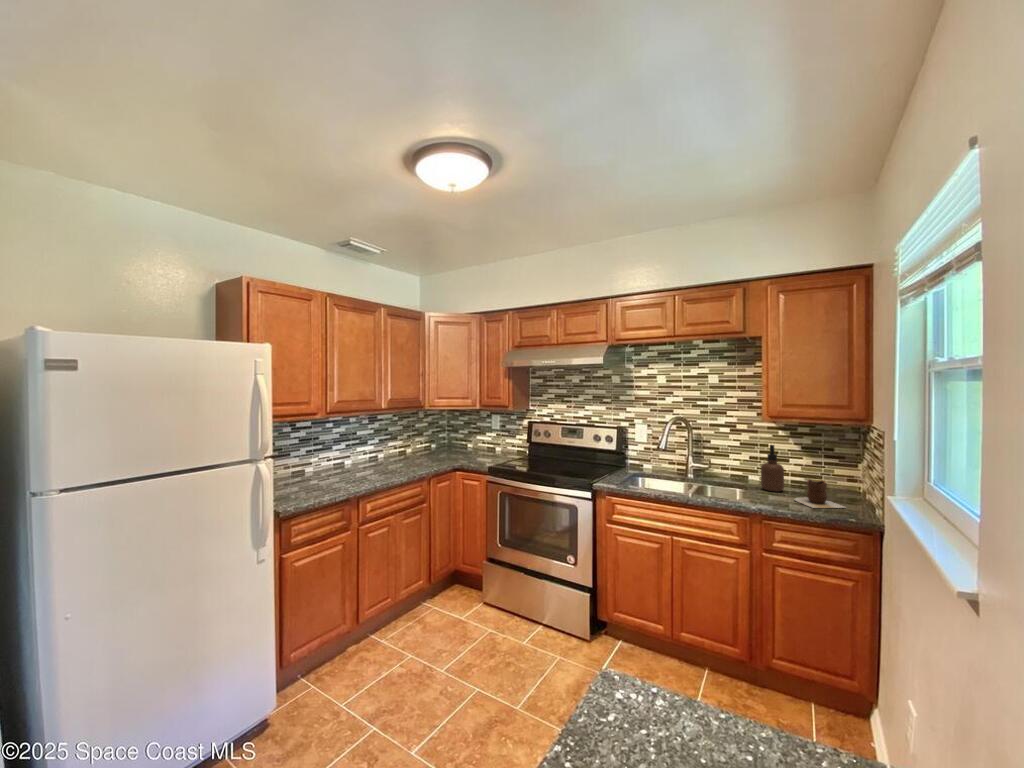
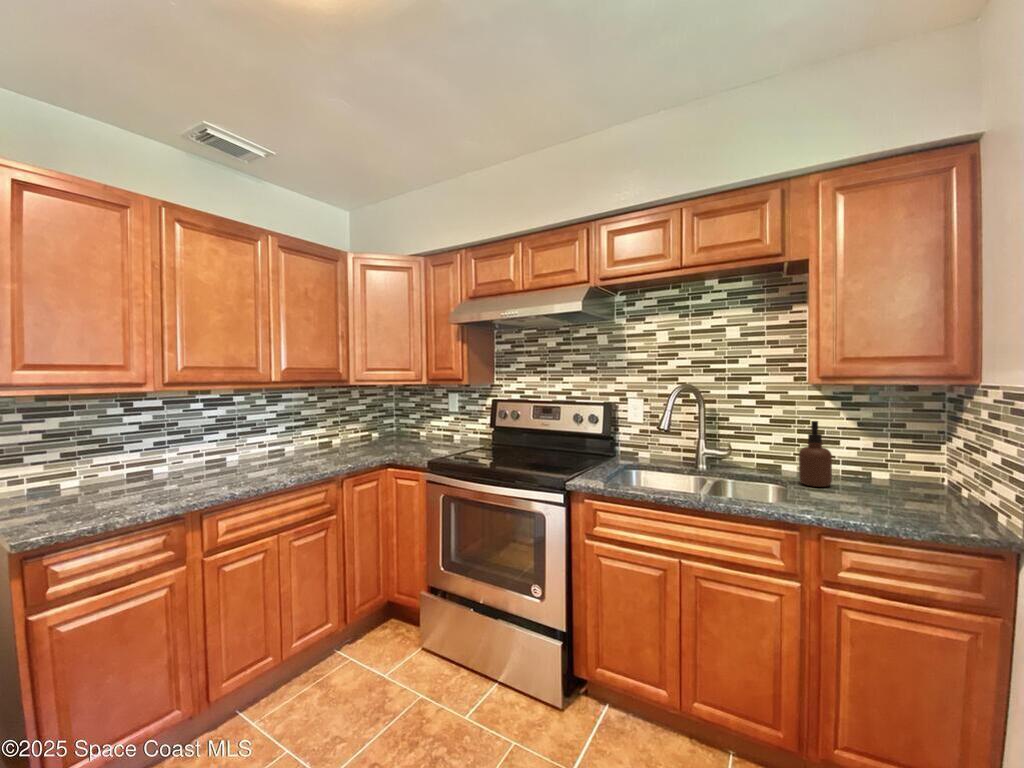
vase: present [794,480,844,508] -> none [845,469,924,511]

